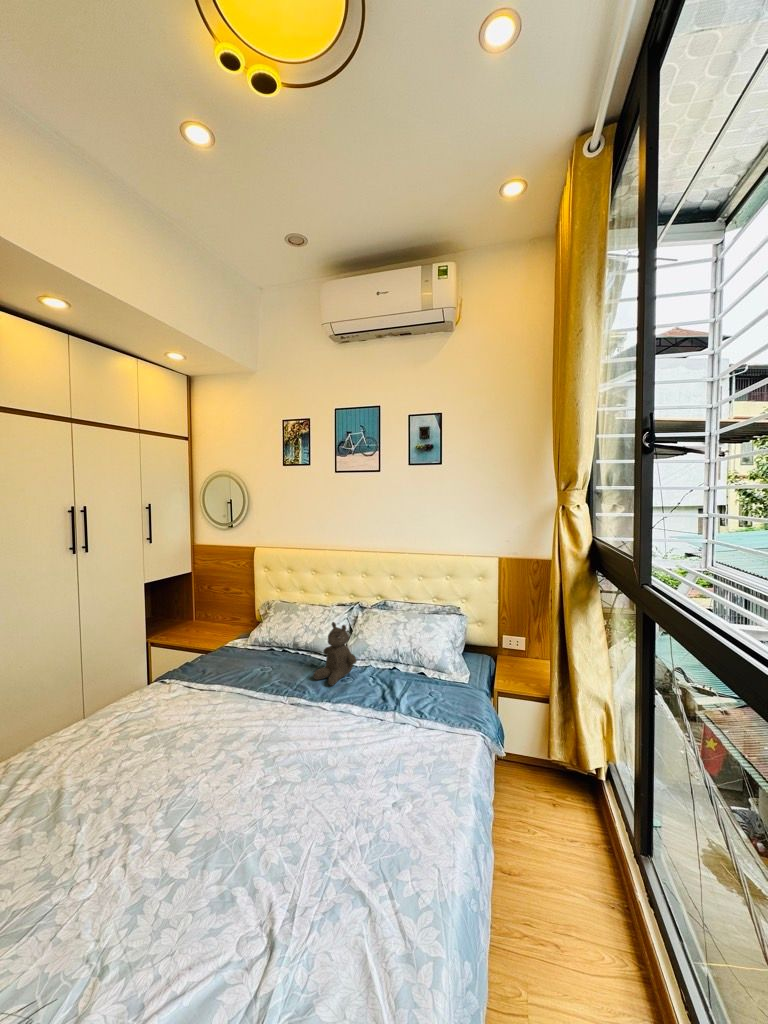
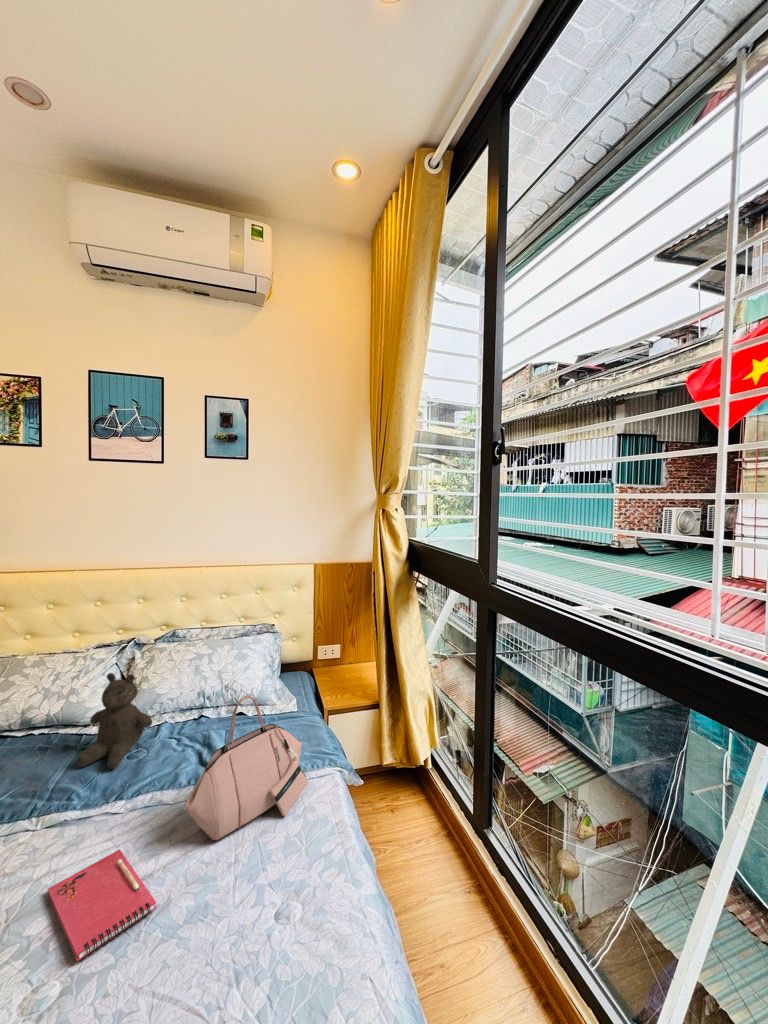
handbag: none [354,652,447,749] -> present [185,696,308,840]
notebook: none [281,731,327,778] -> present [48,850,156,962]

